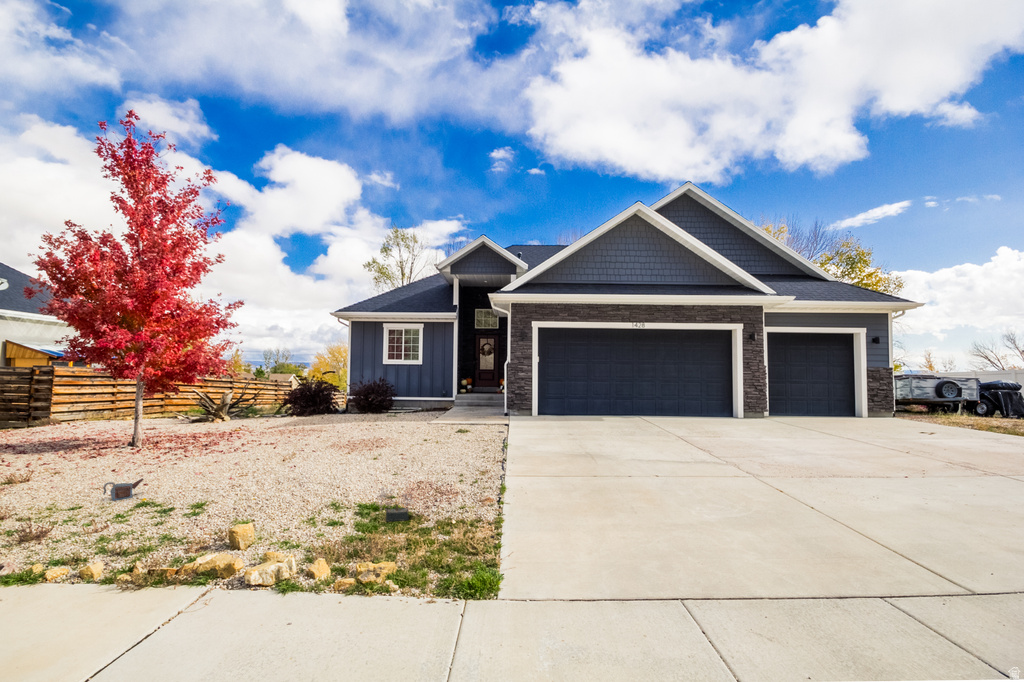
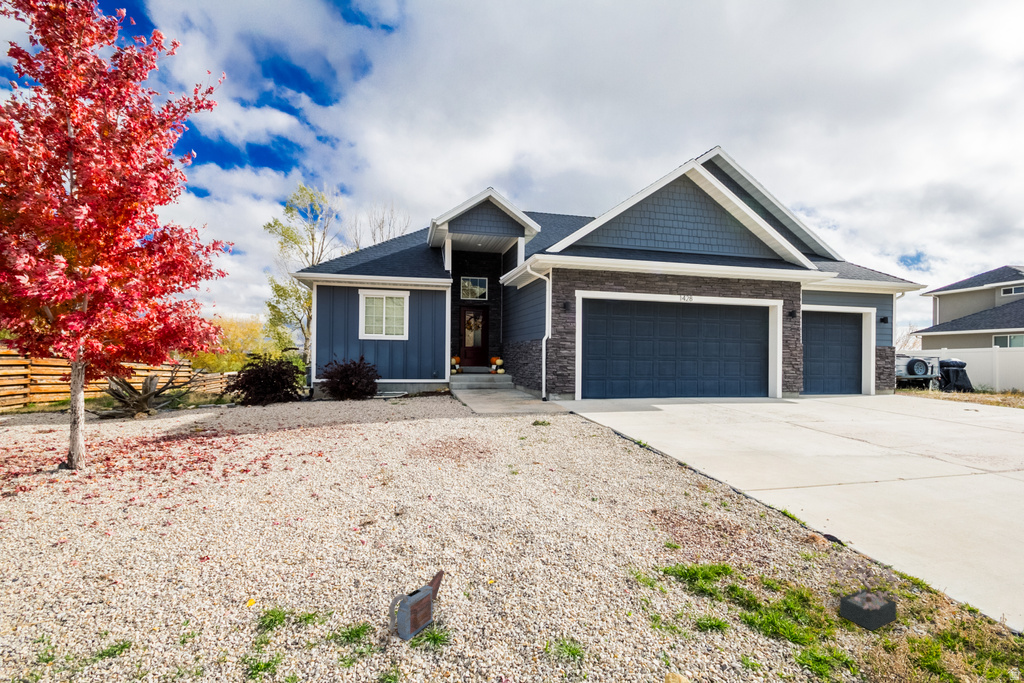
watering can: present [103,479,144,501] -> present [388,570,444,640]

